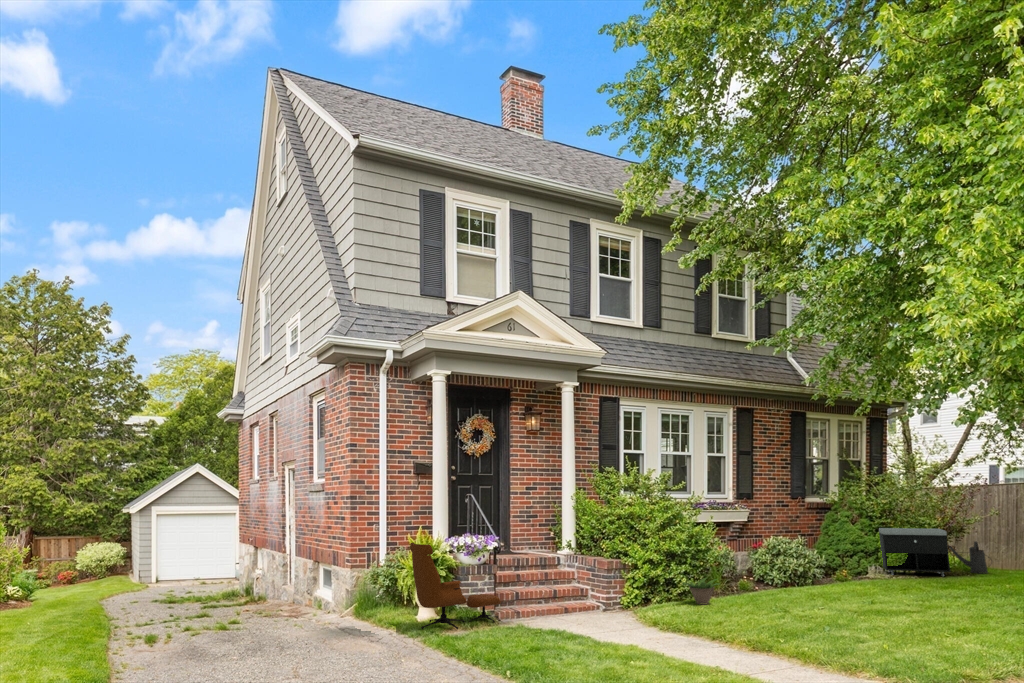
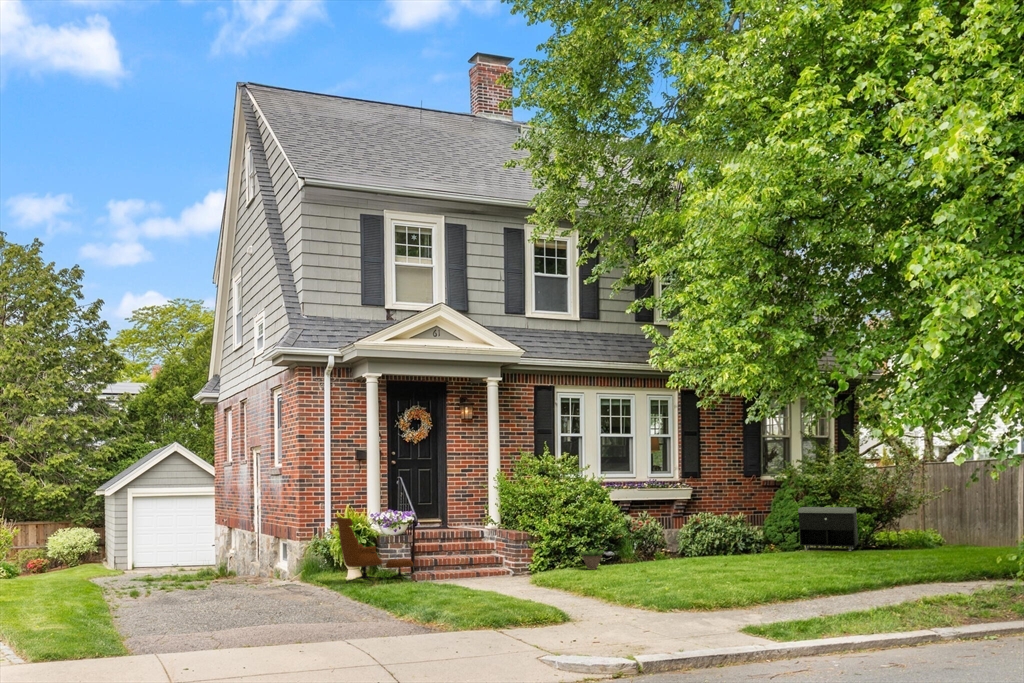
watering can: present [948,541,989,574] -> none [868,519,903,549]

